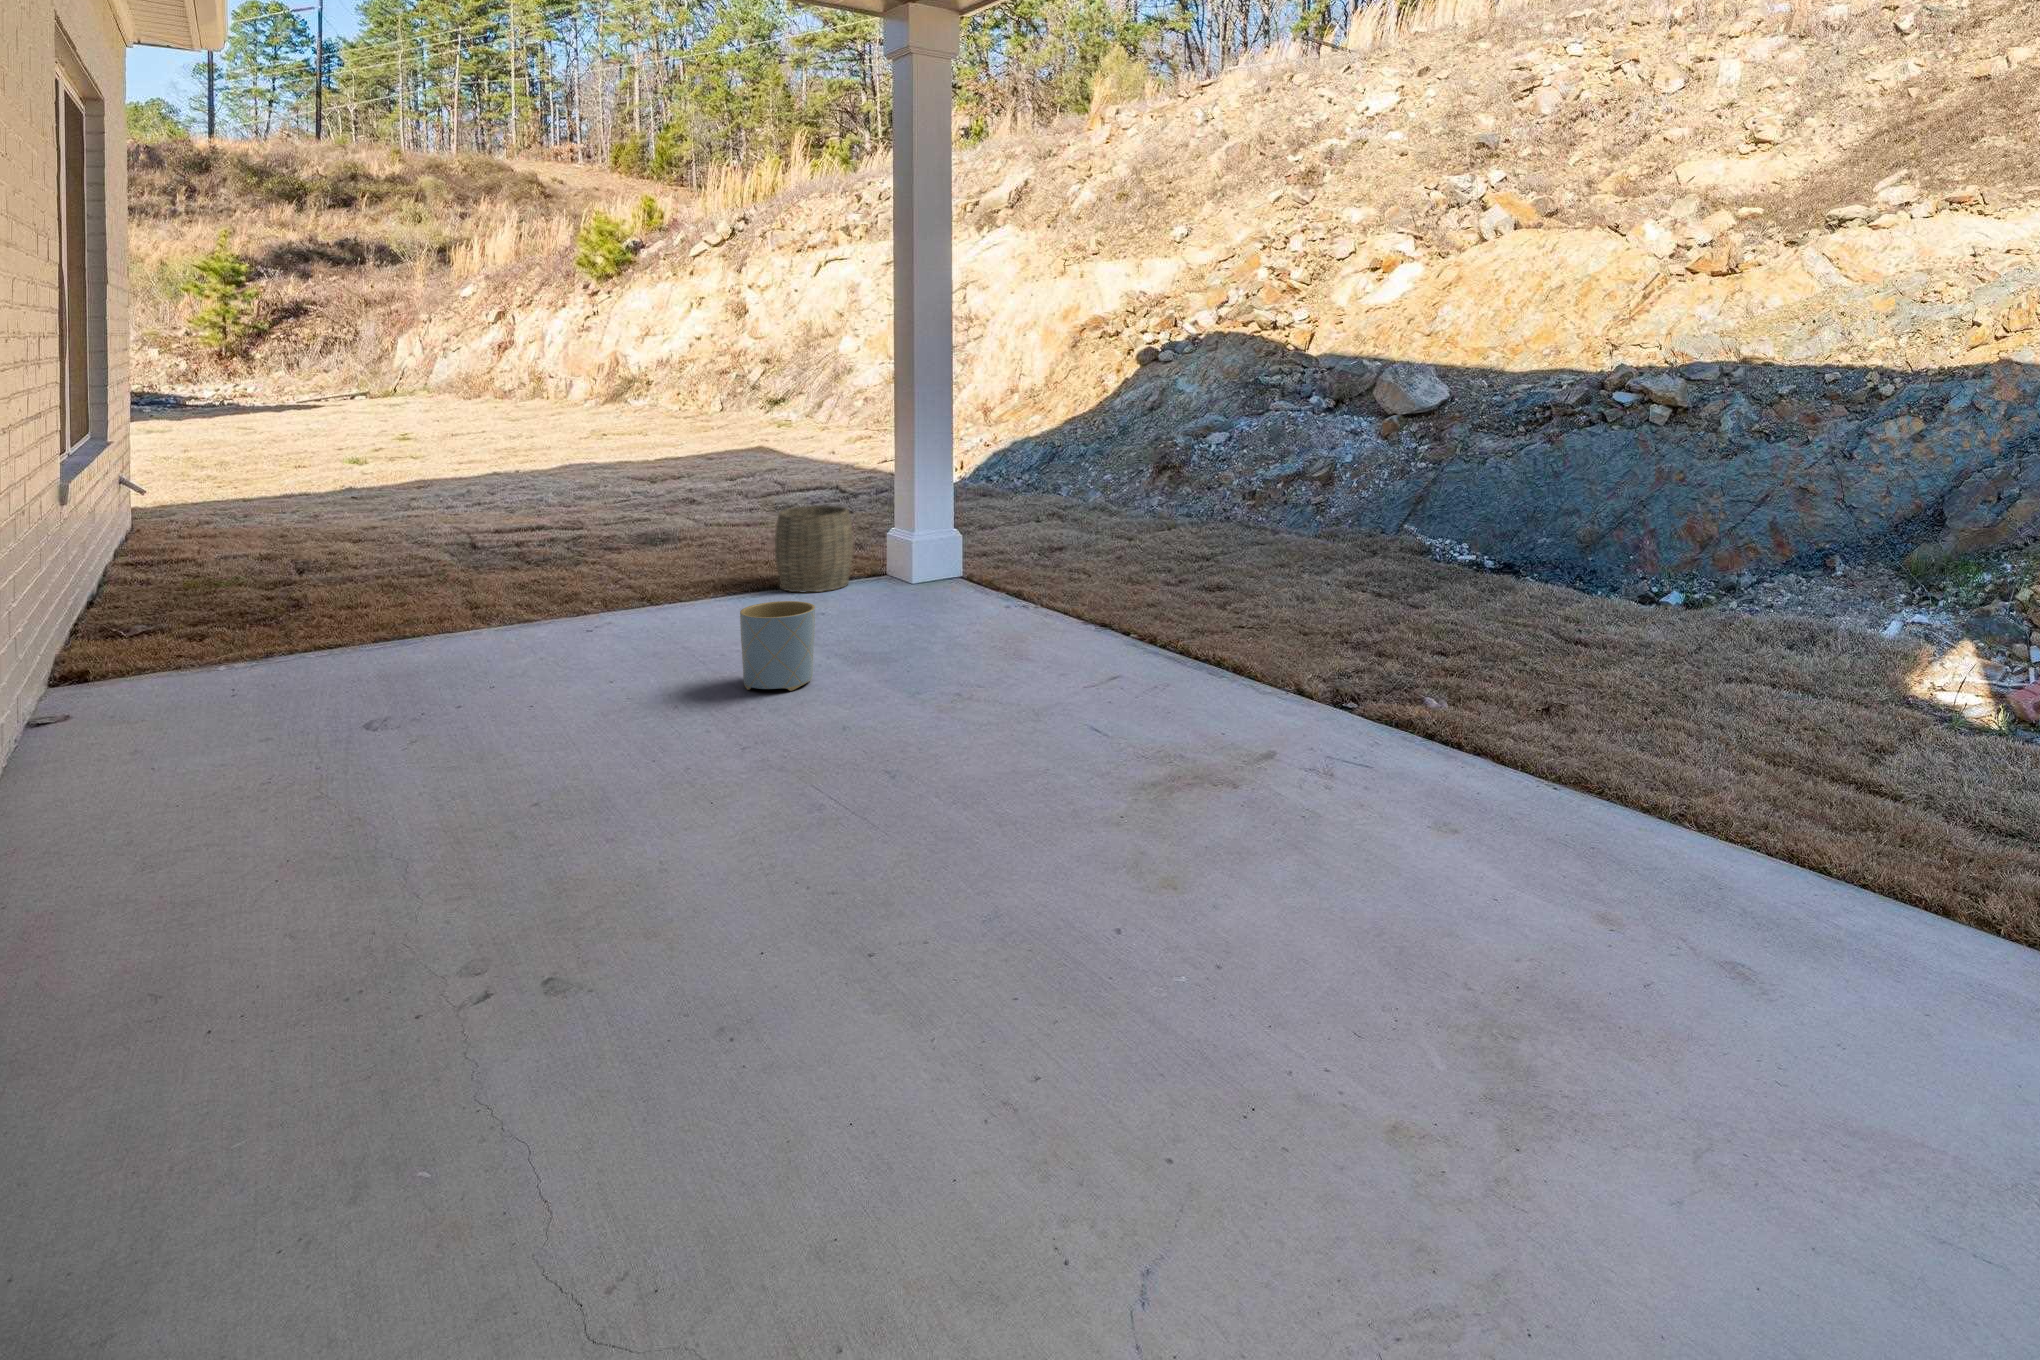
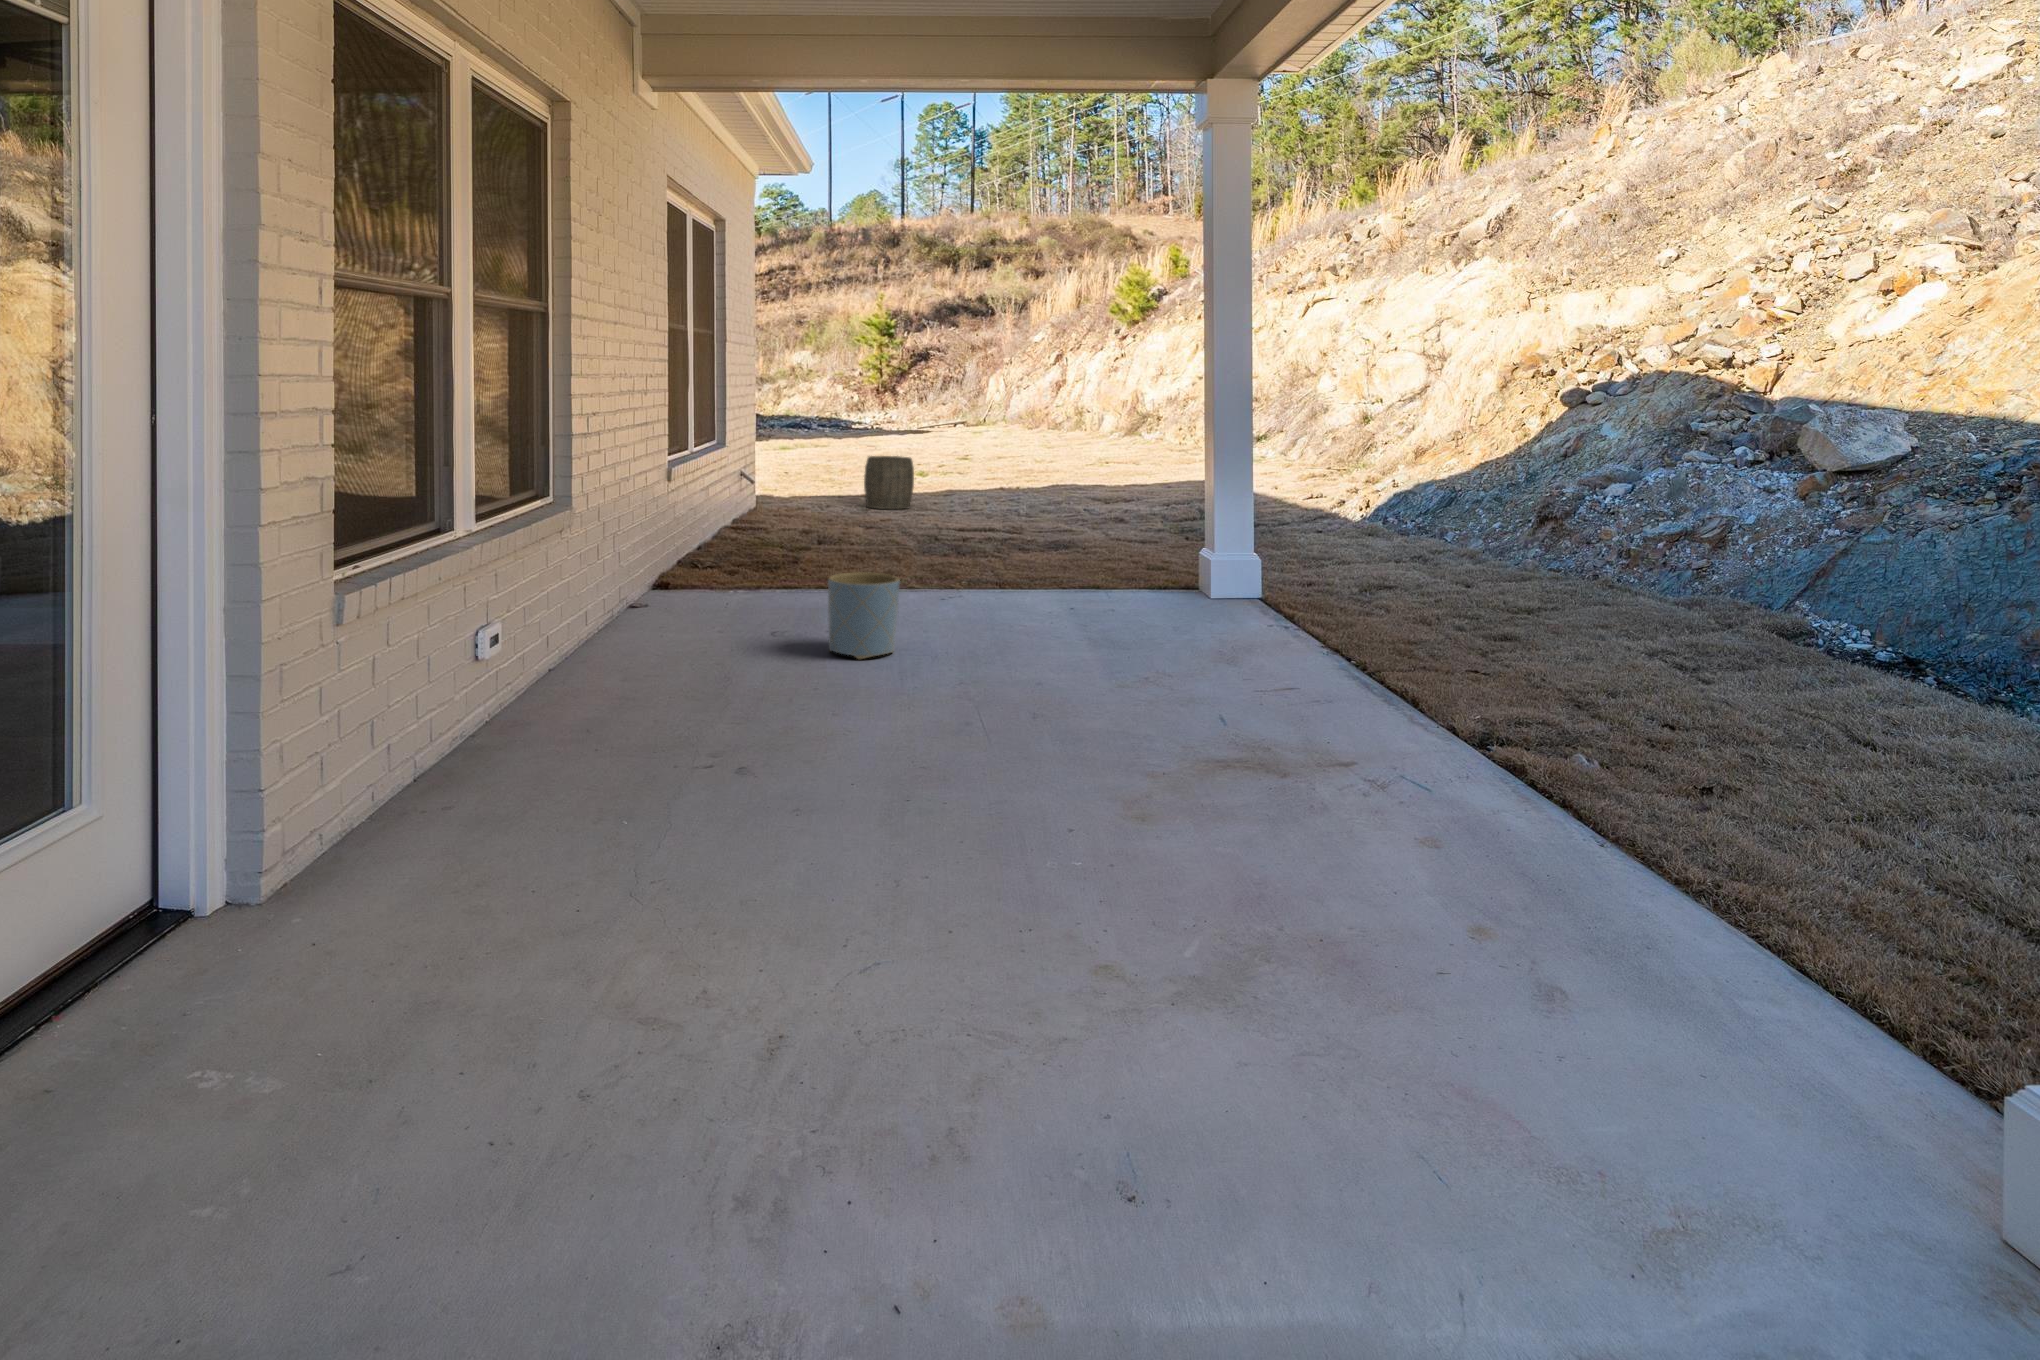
woven basket: present [775,506,853,592] -> present [864,456,914,509]

